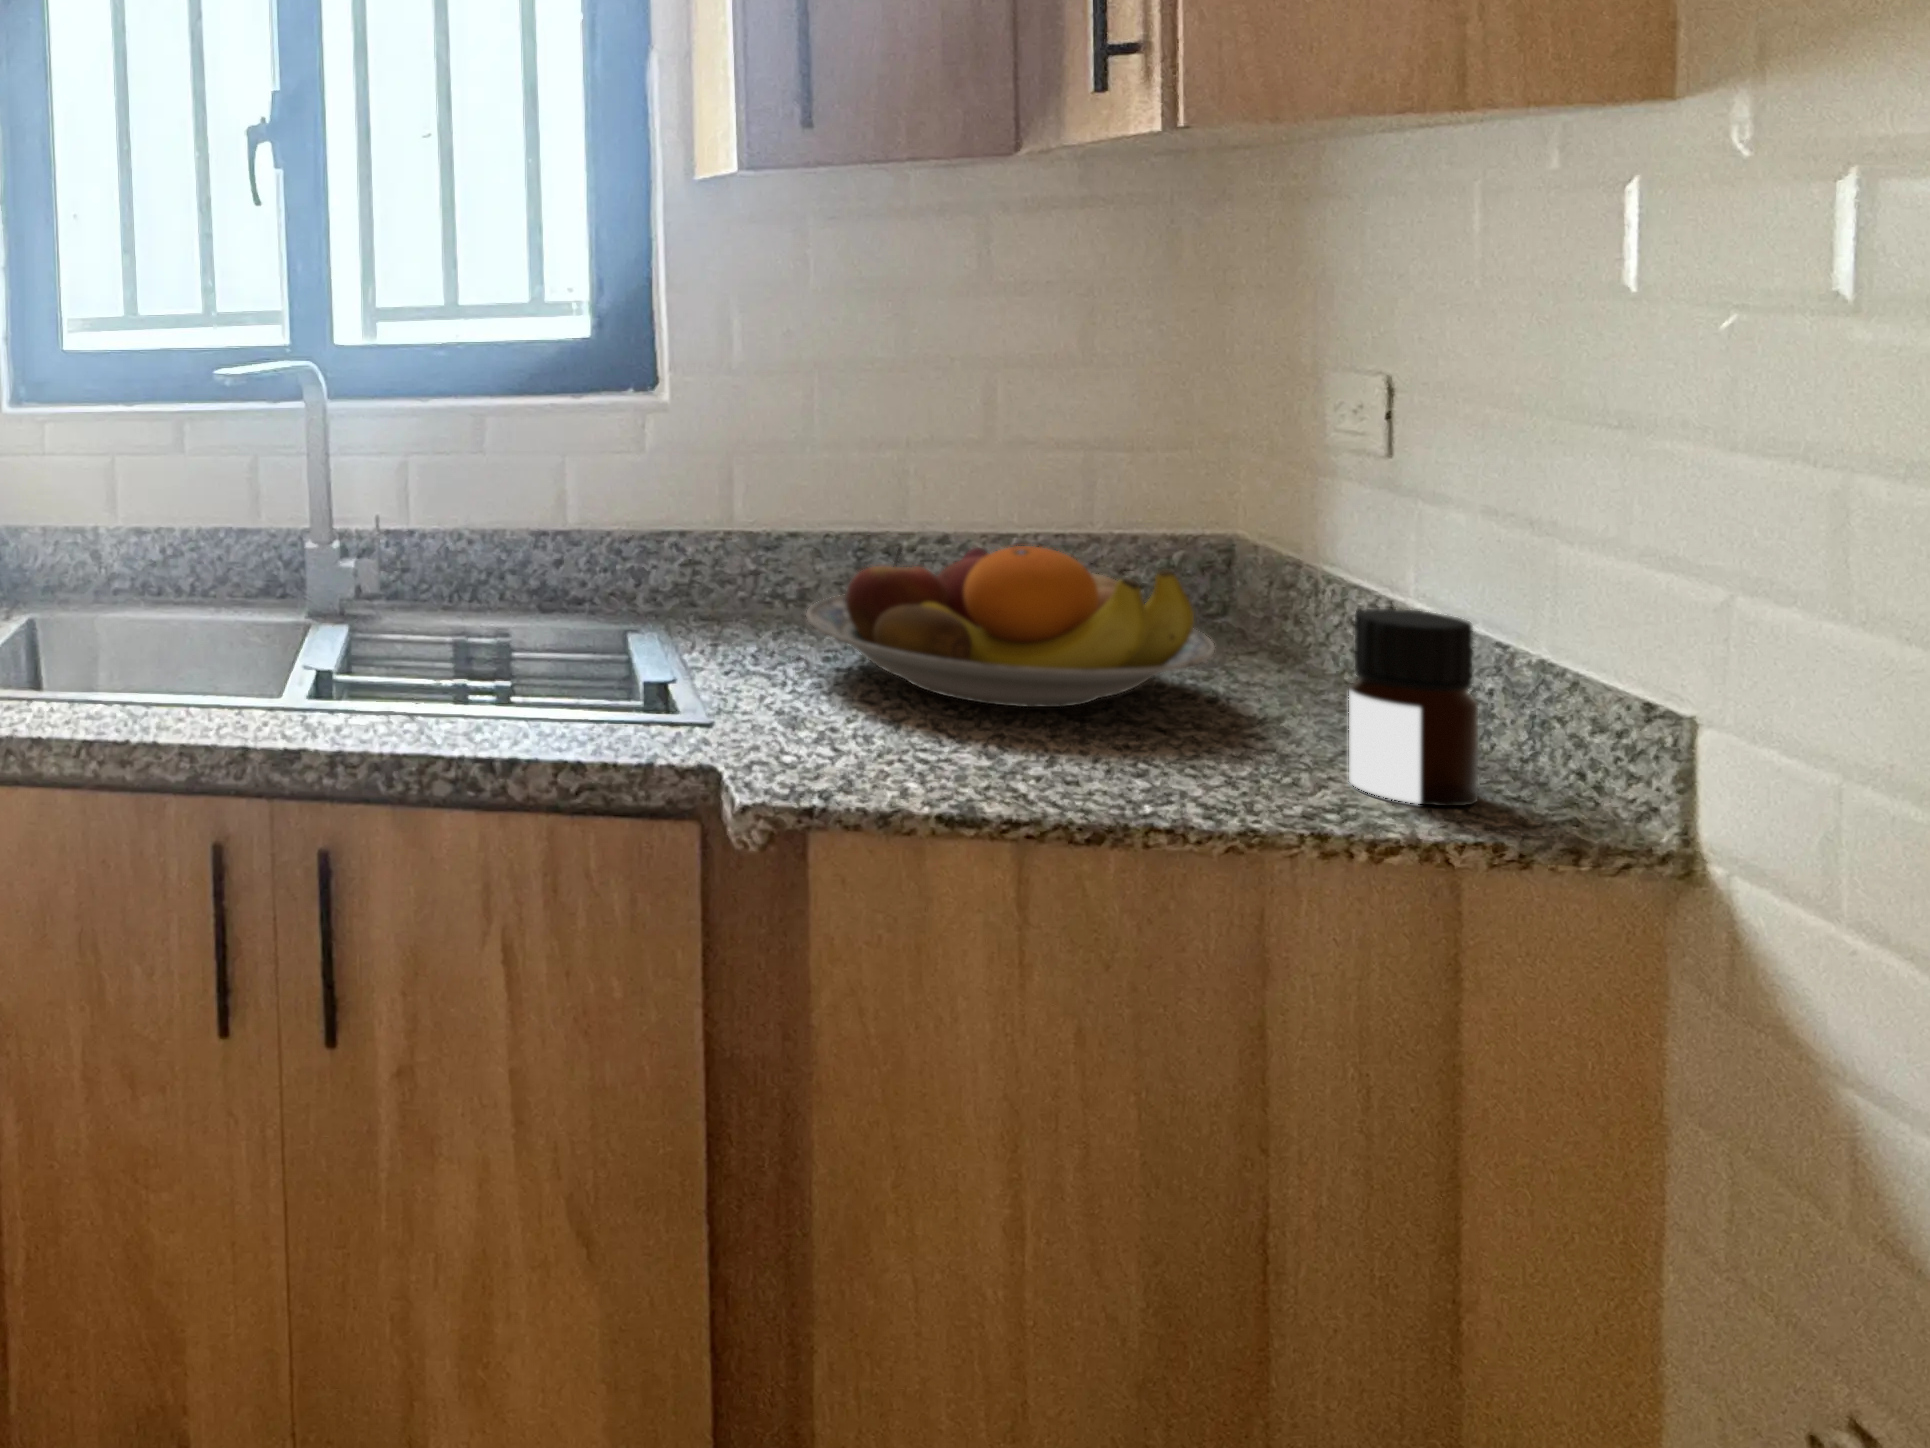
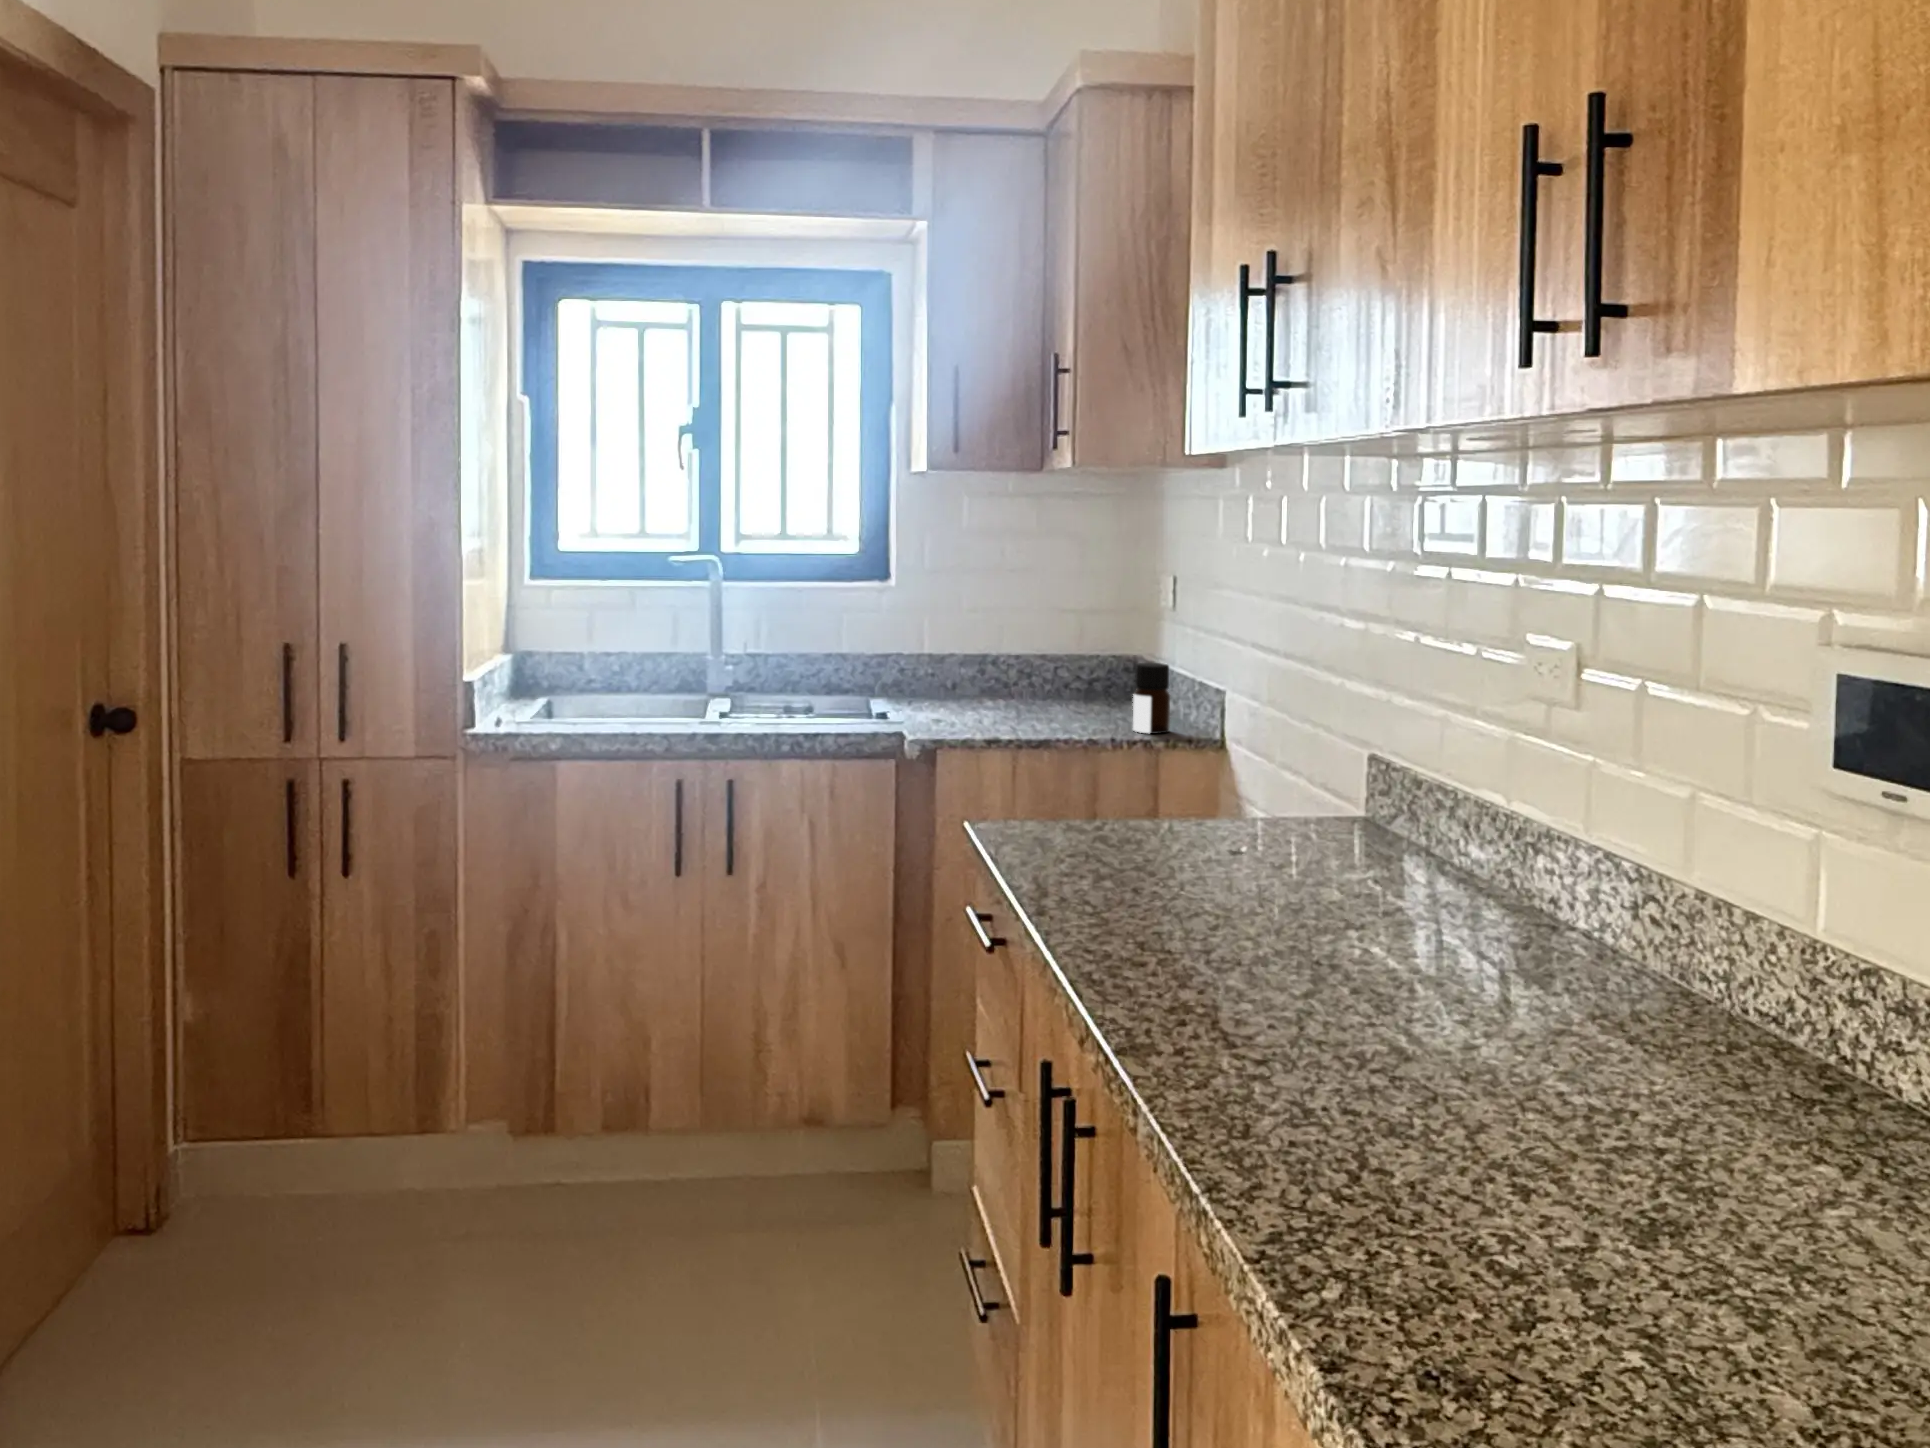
fruit bowl: present [807,546,1214,707] -> none [951,648,1104,717]

